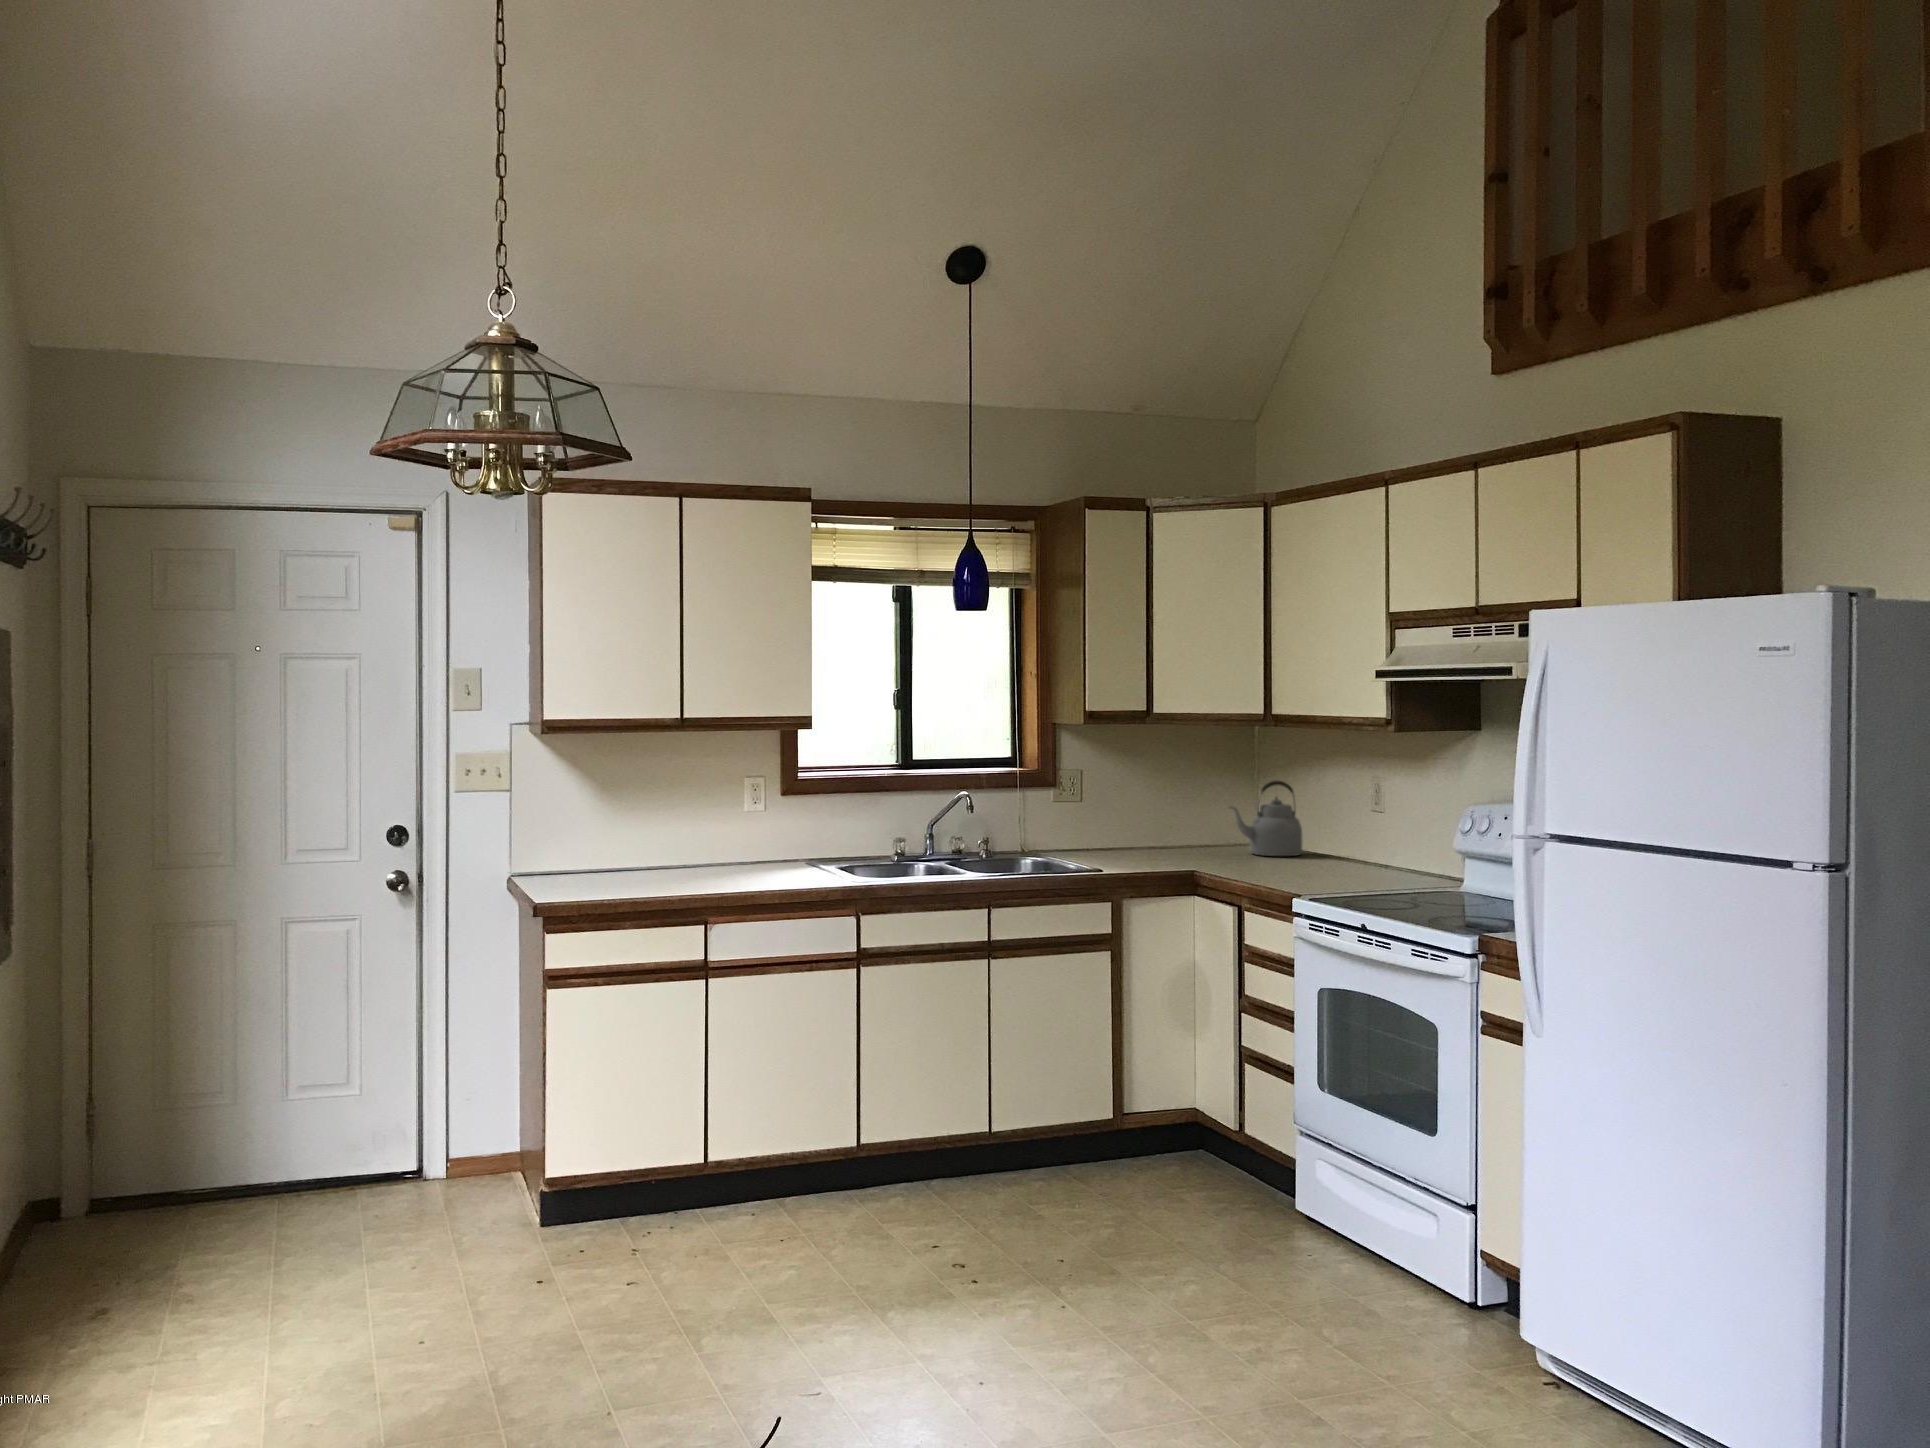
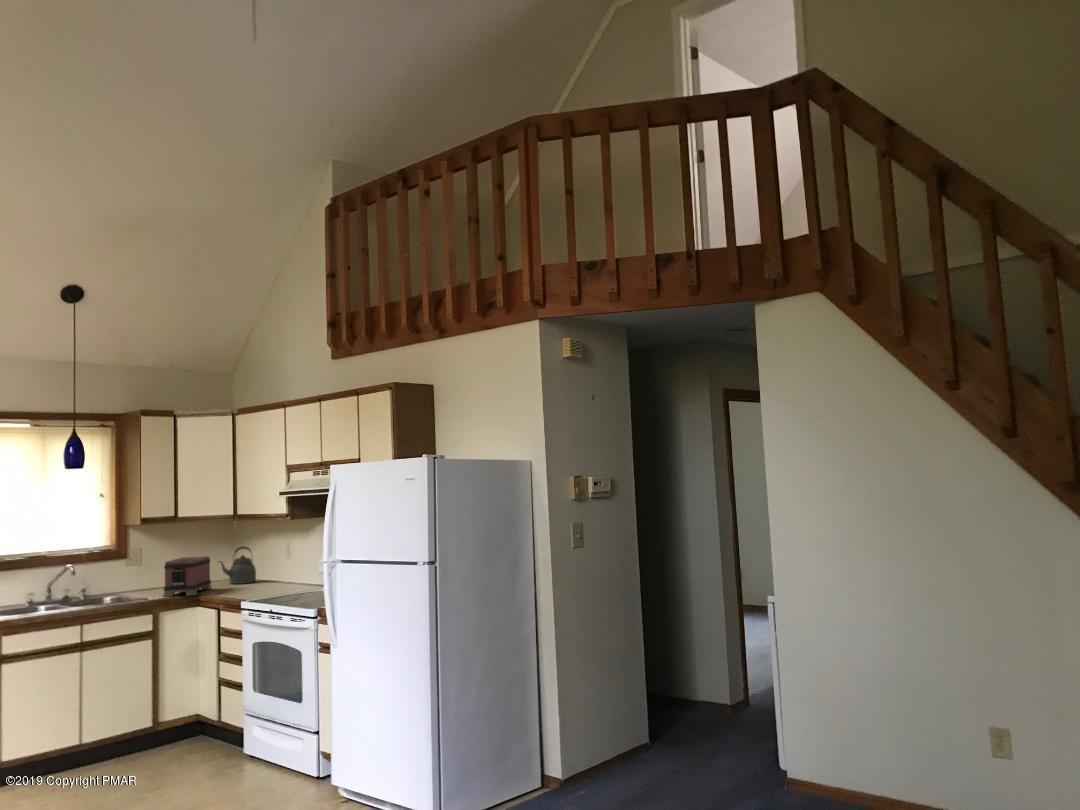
toaster: none [1129,794,1219,873] -> present [163,556,212,597]

